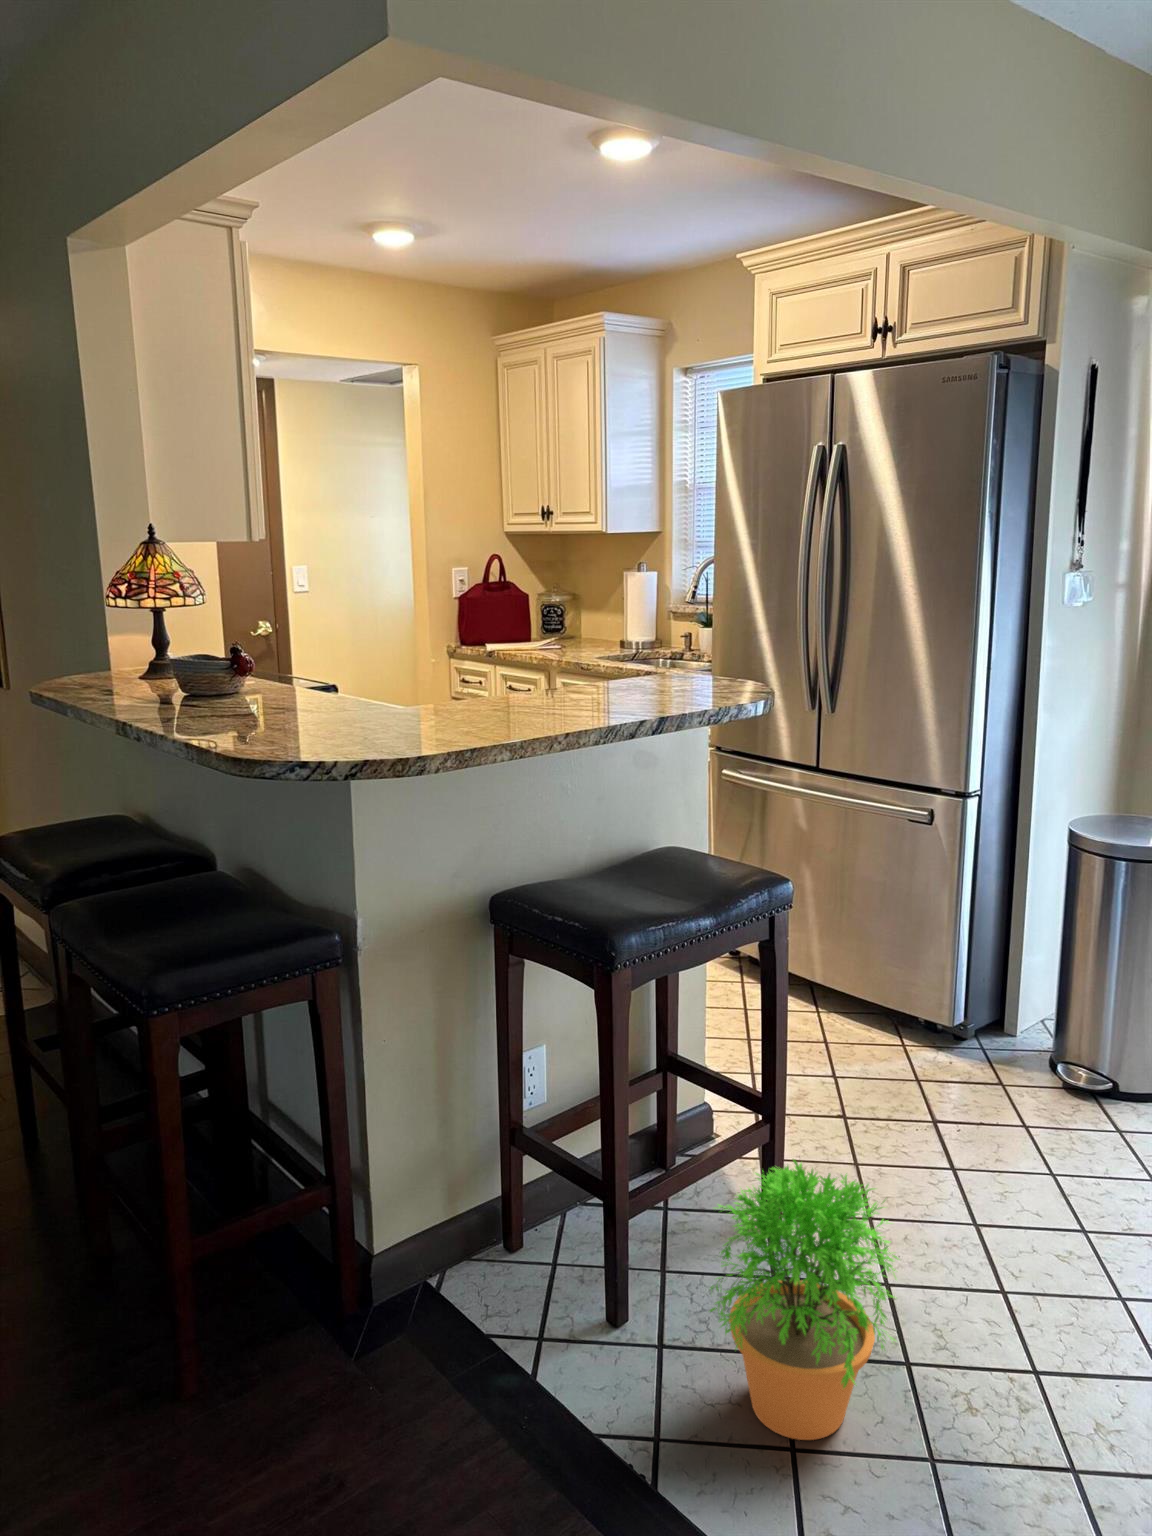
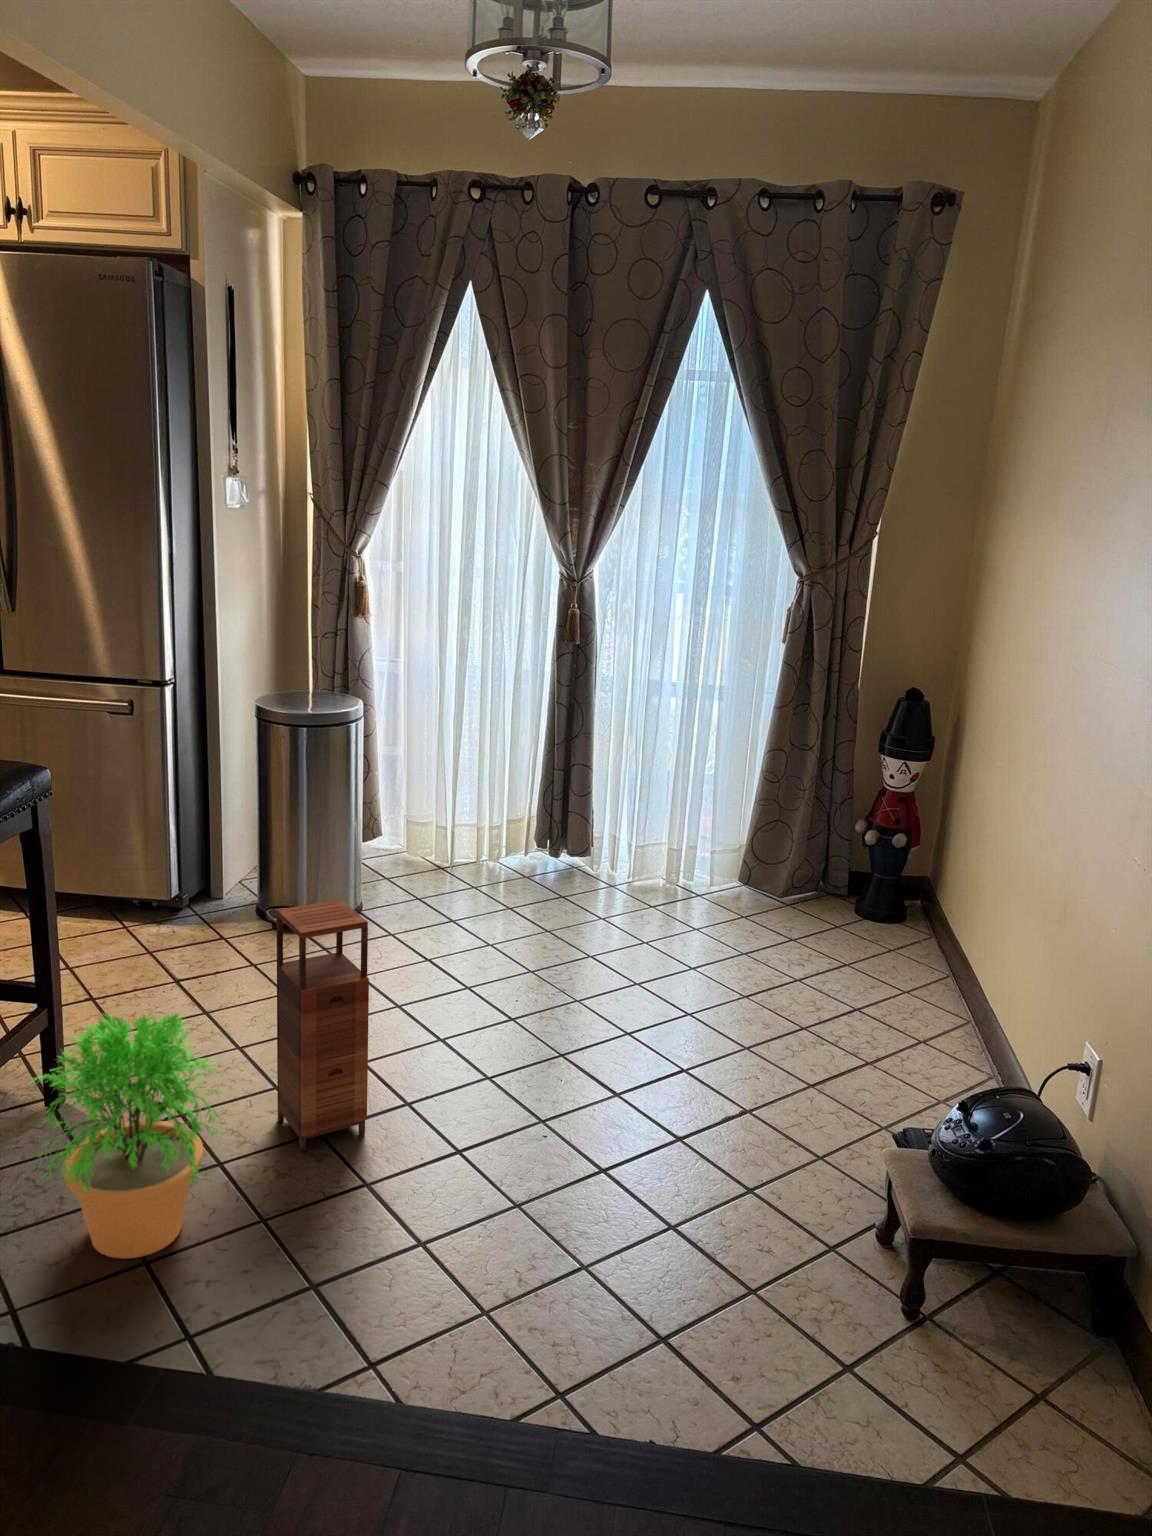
storage cabinet: none [990,1091,1117,1399] -> present [276,899,369,1152]

